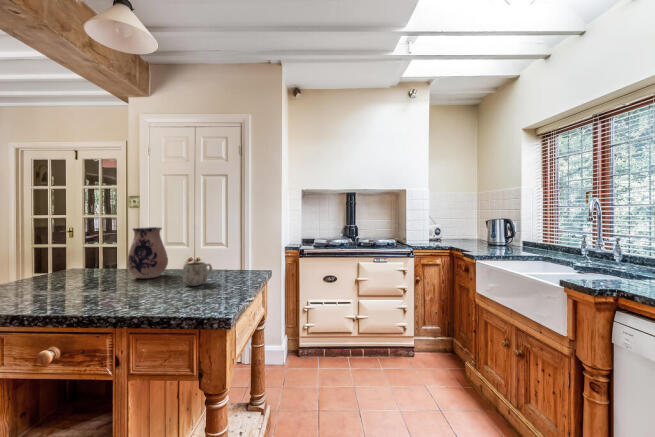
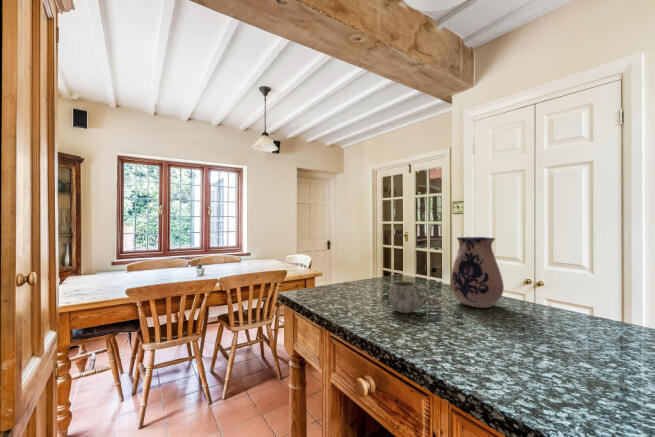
mug: present [182,262,212,286] -> present [389,281,429,313]

